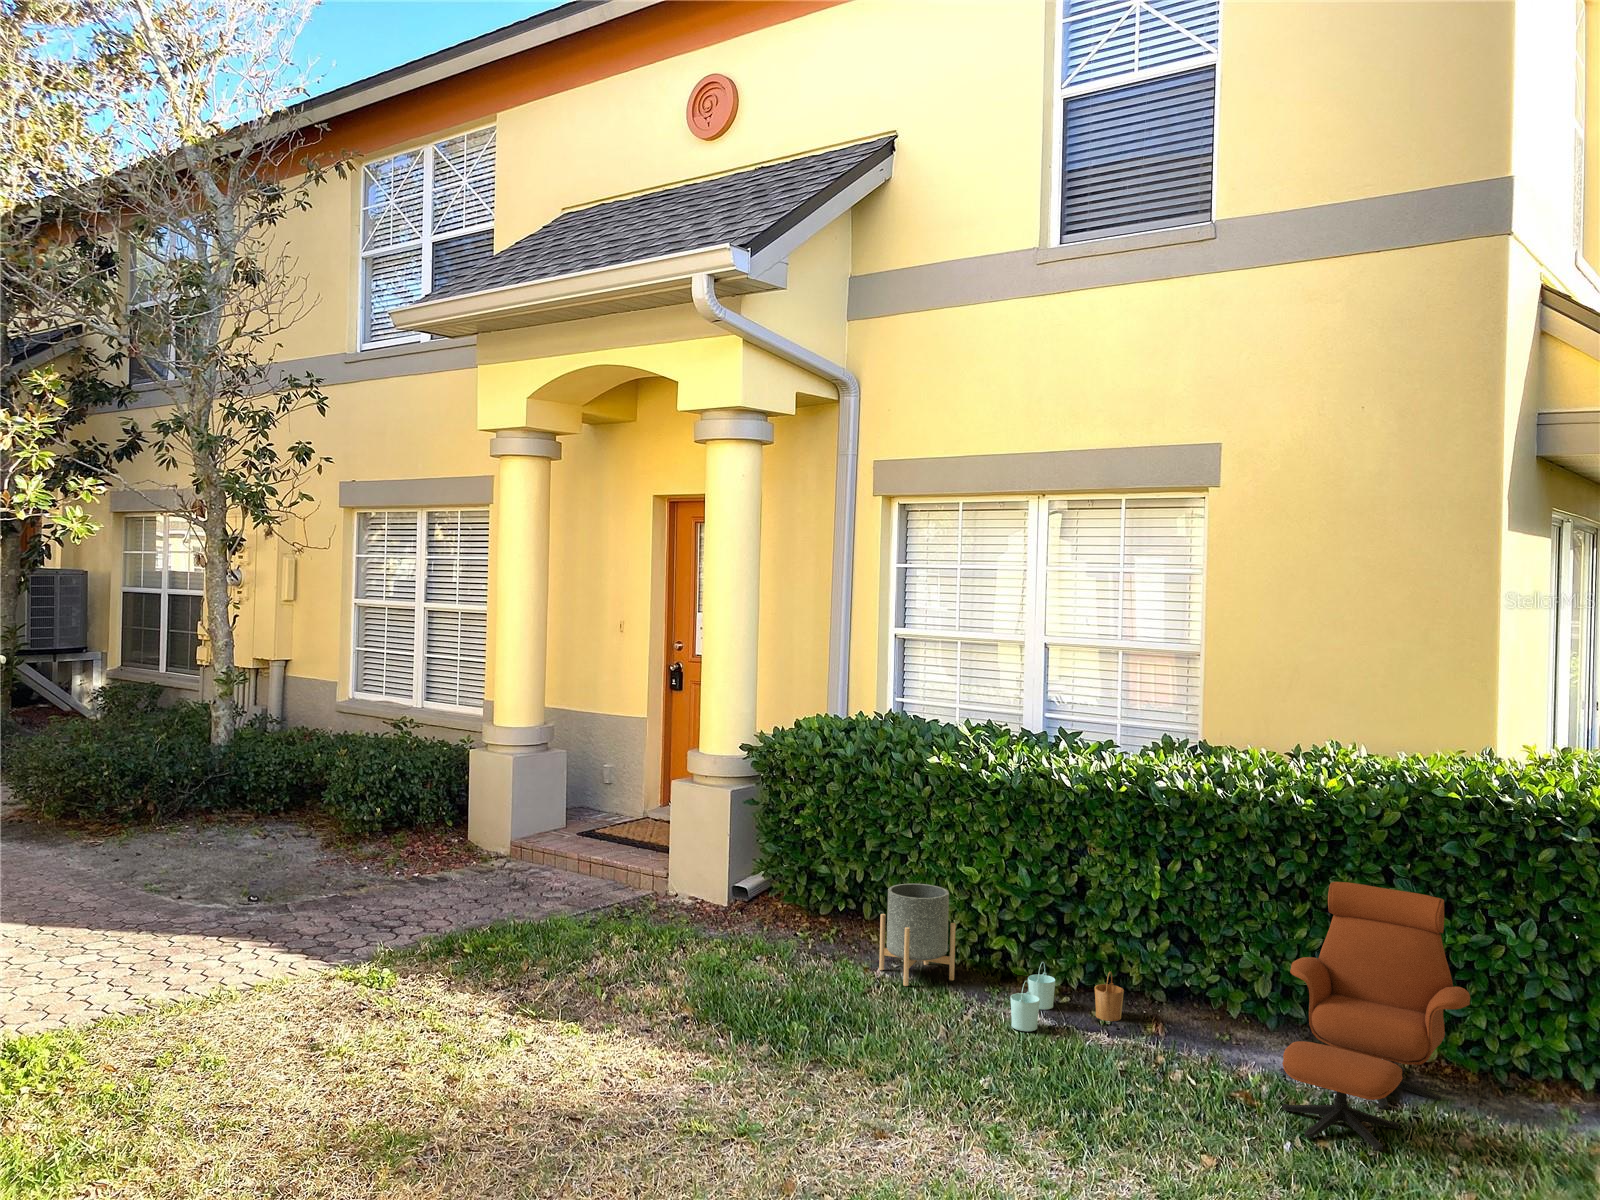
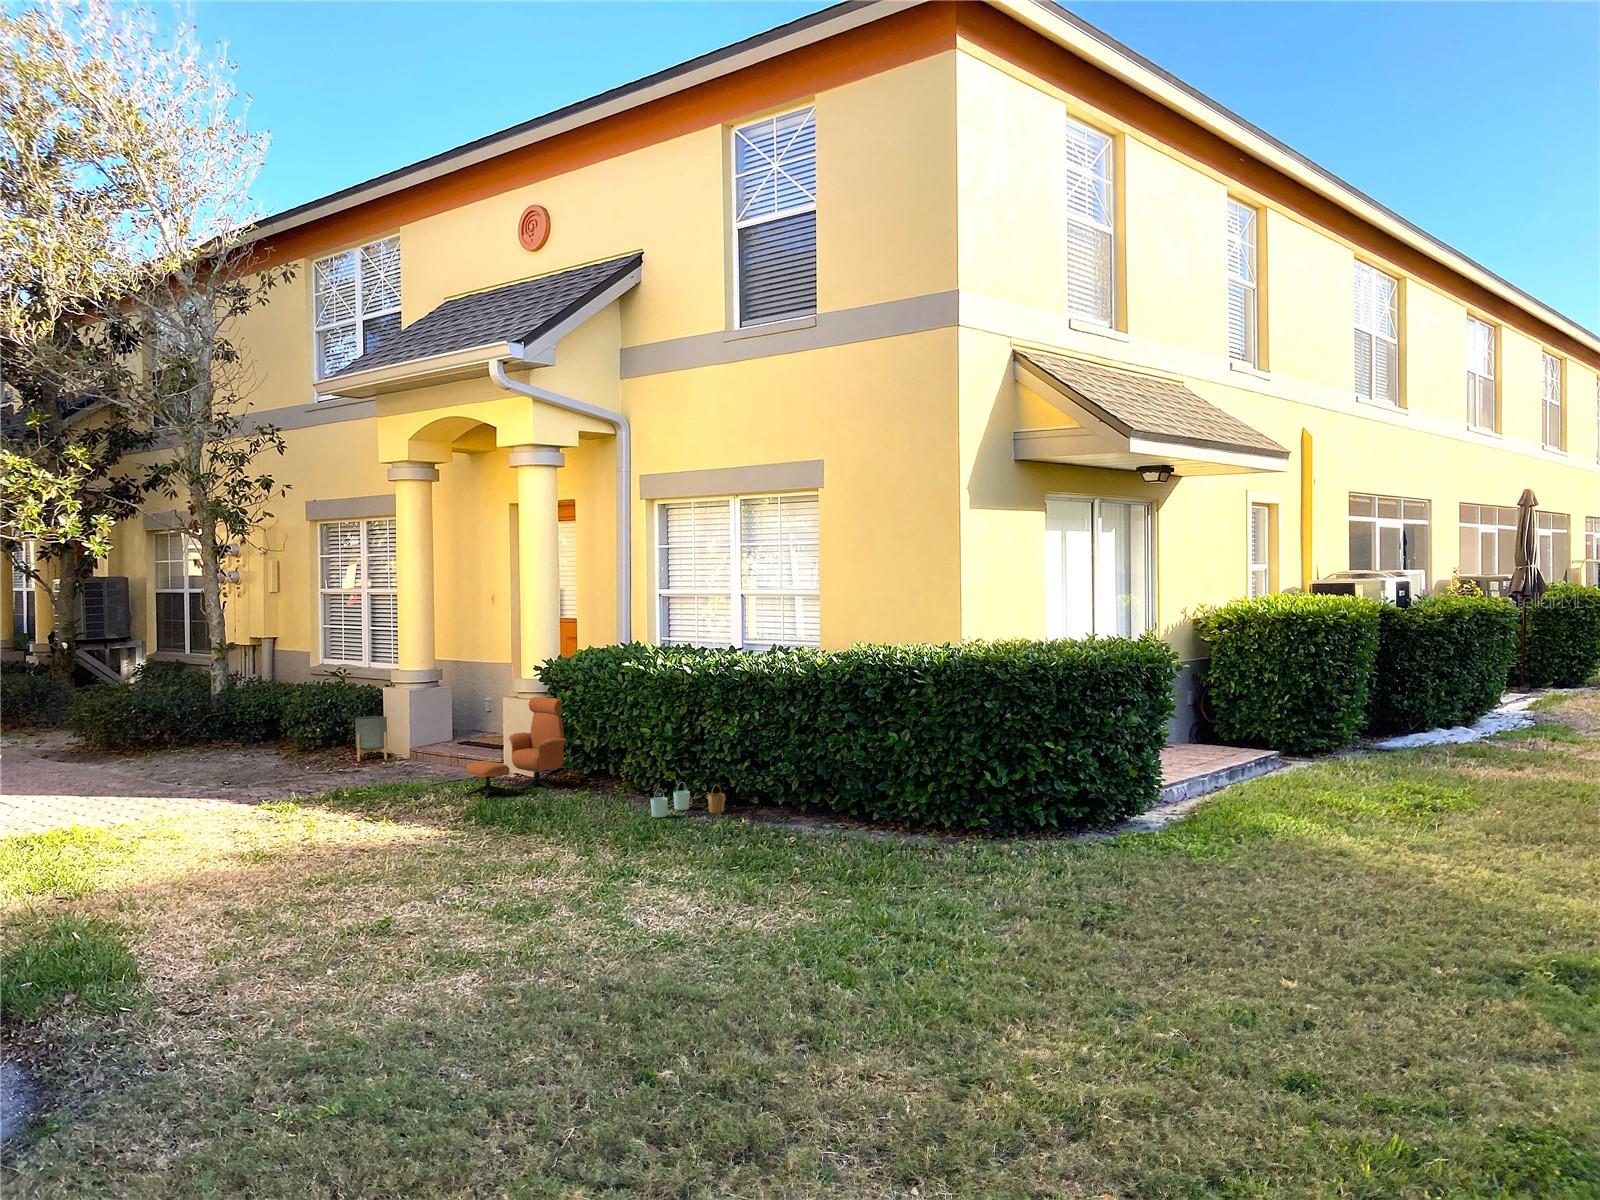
lounge chair: present [1282,882,1470,1150] -> present [463,697,567,798]
planter: present [879,884,956,986] -> present [355,716,387,761]

